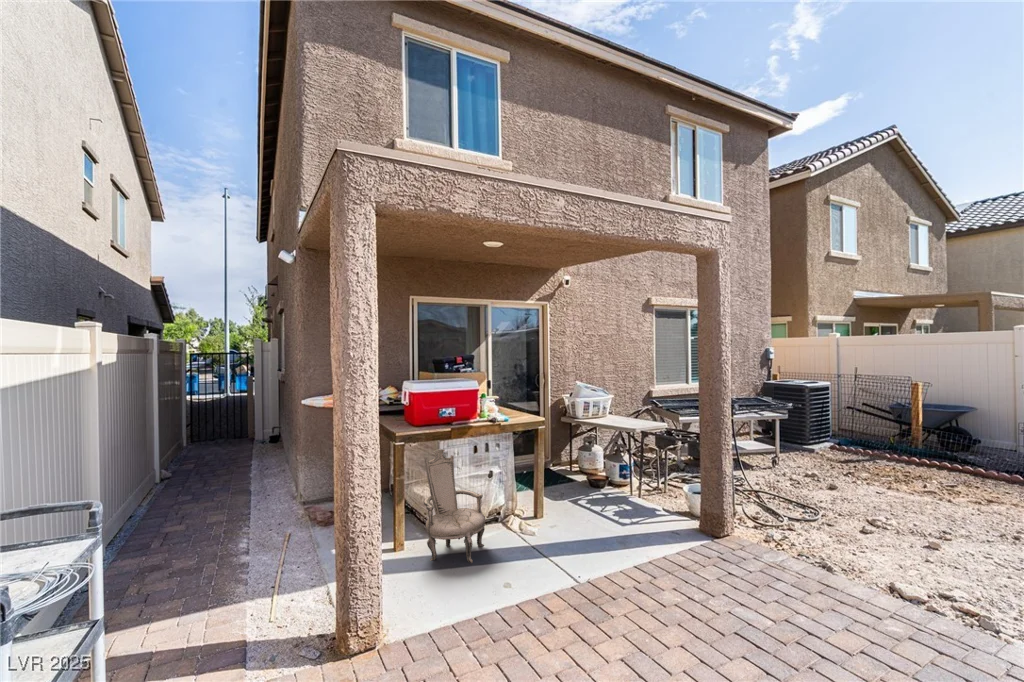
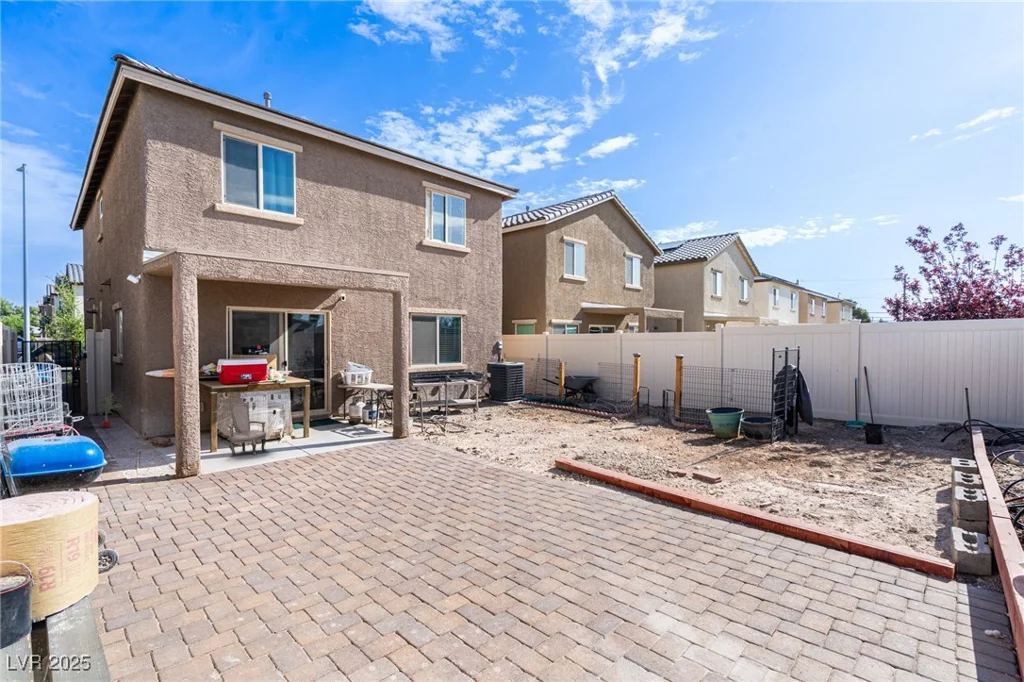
potted tree: none [255,422,285,471] -> present [99,392,121,428]

